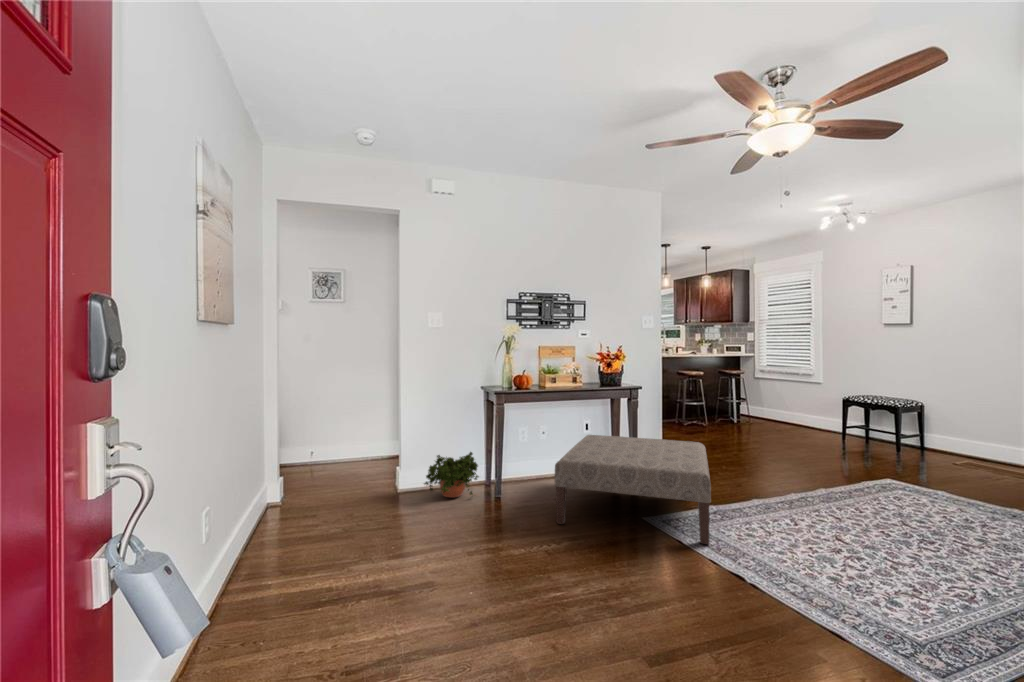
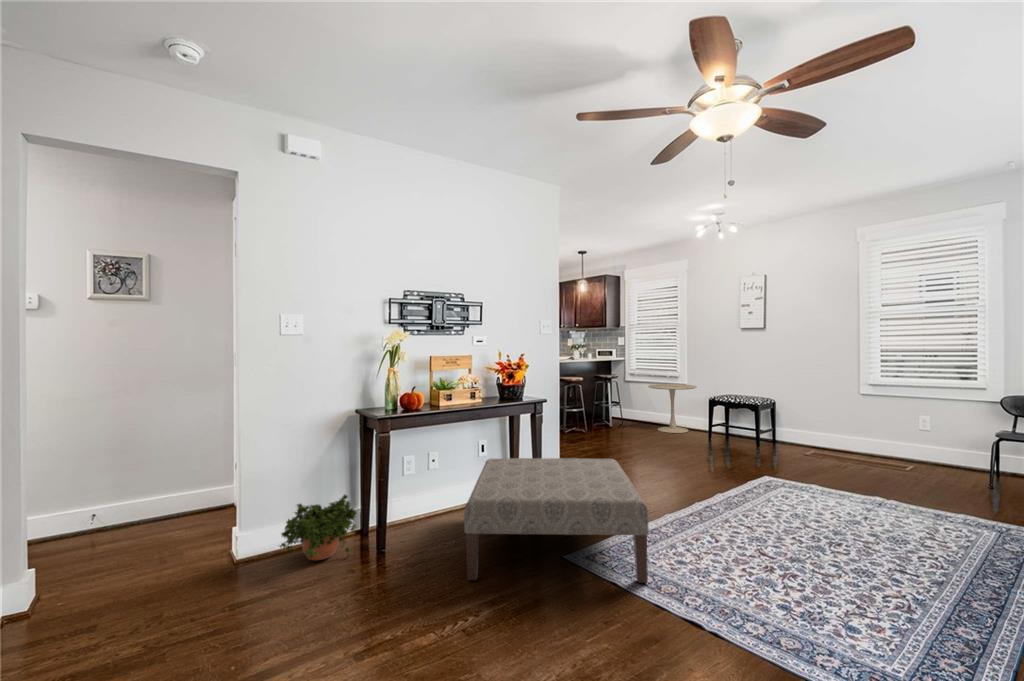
side table: none [775,382,831,433] -> present [648,384,697,433]

